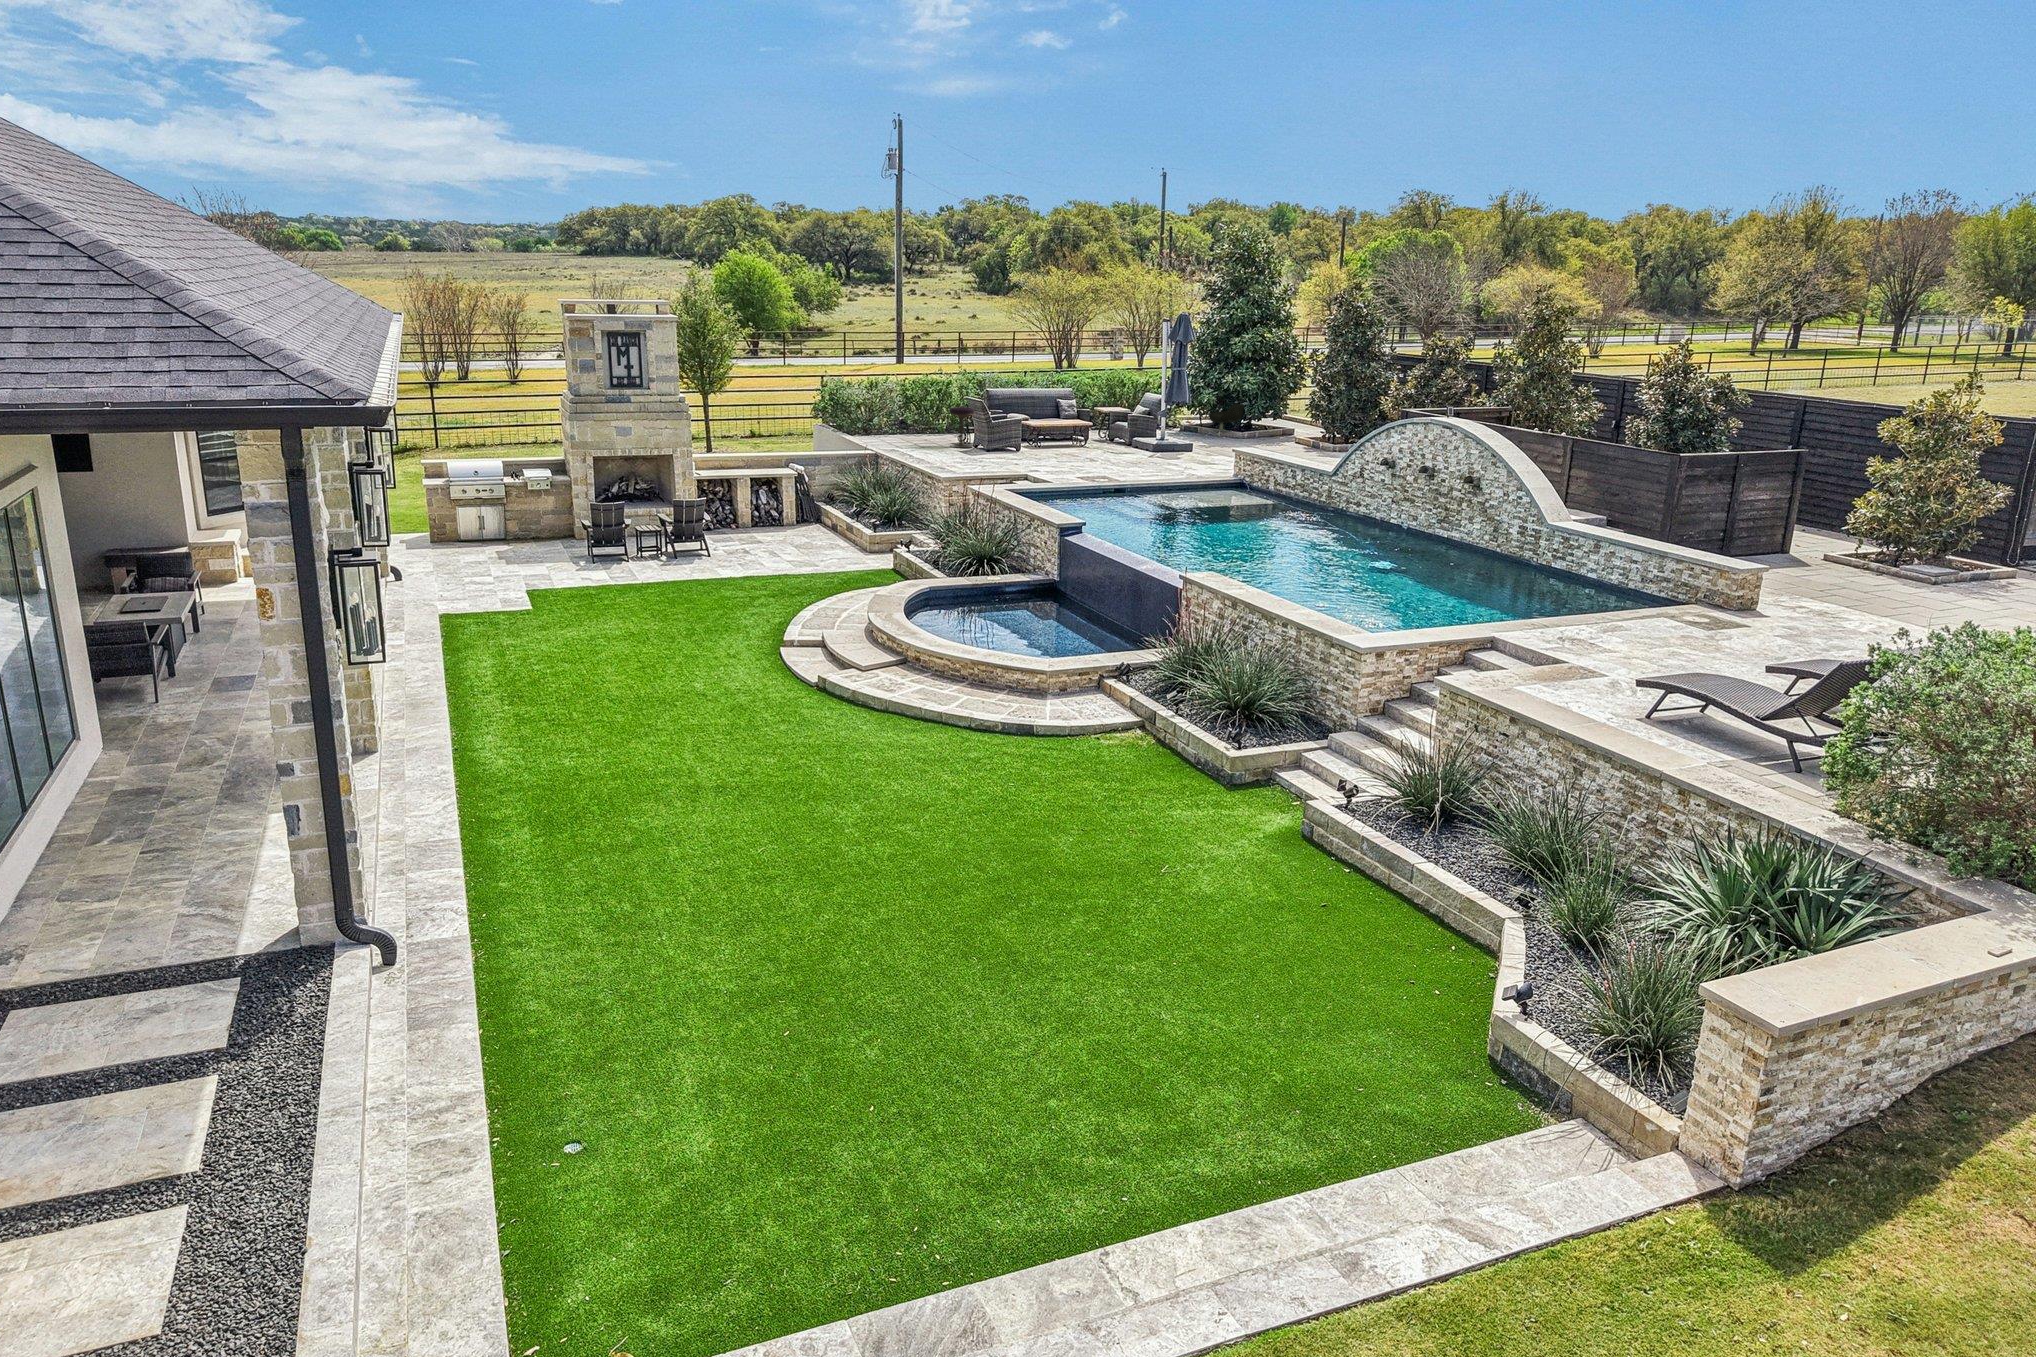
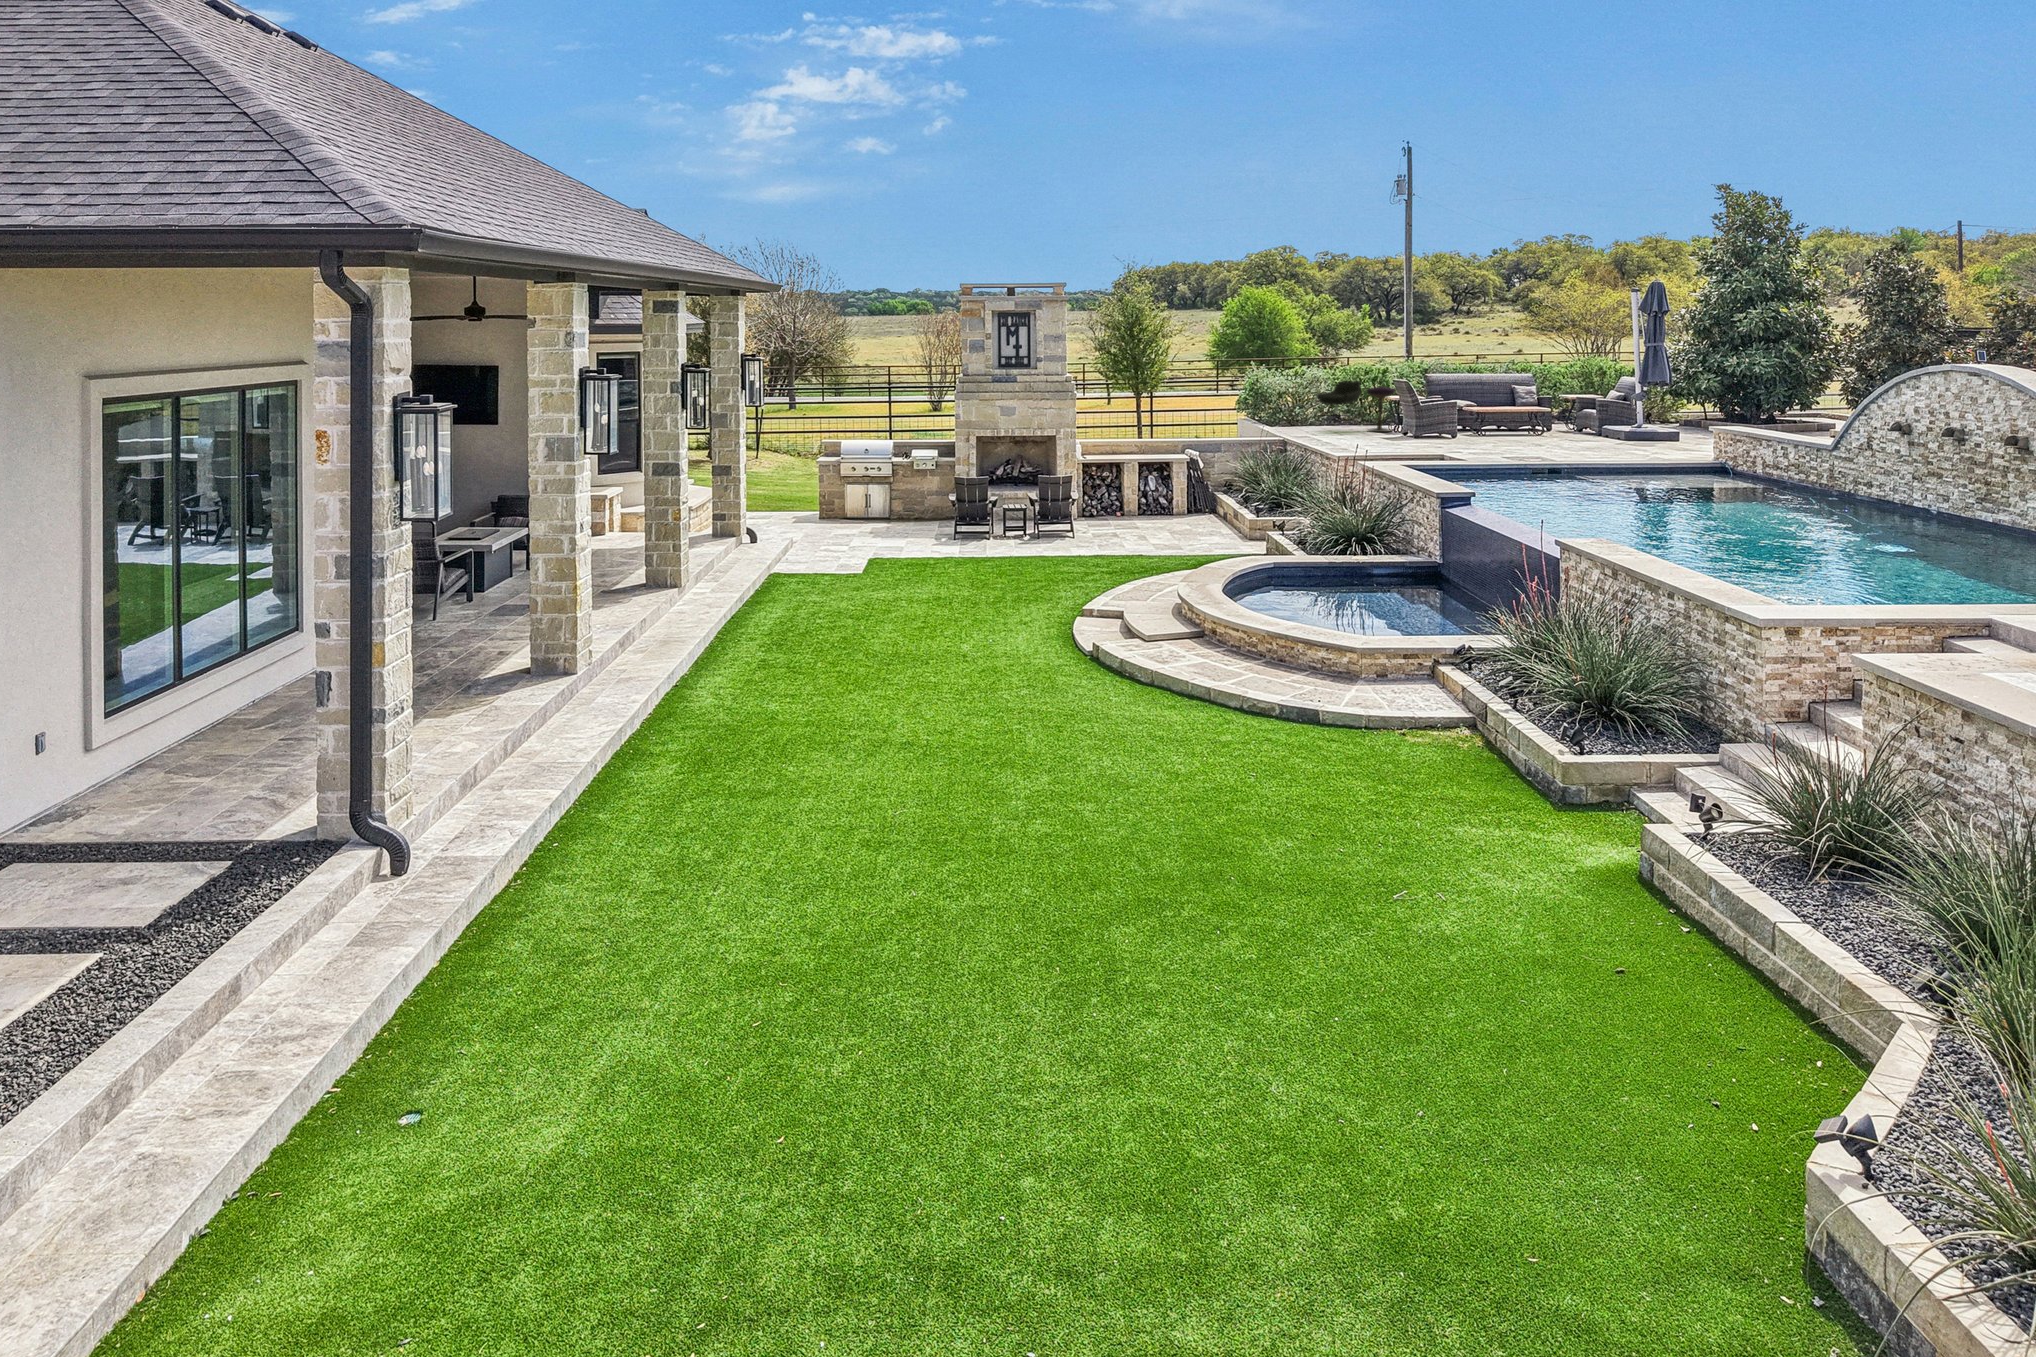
lounge chair: present [1208,404,1244,430] -> present [1316,381,1361,414]

